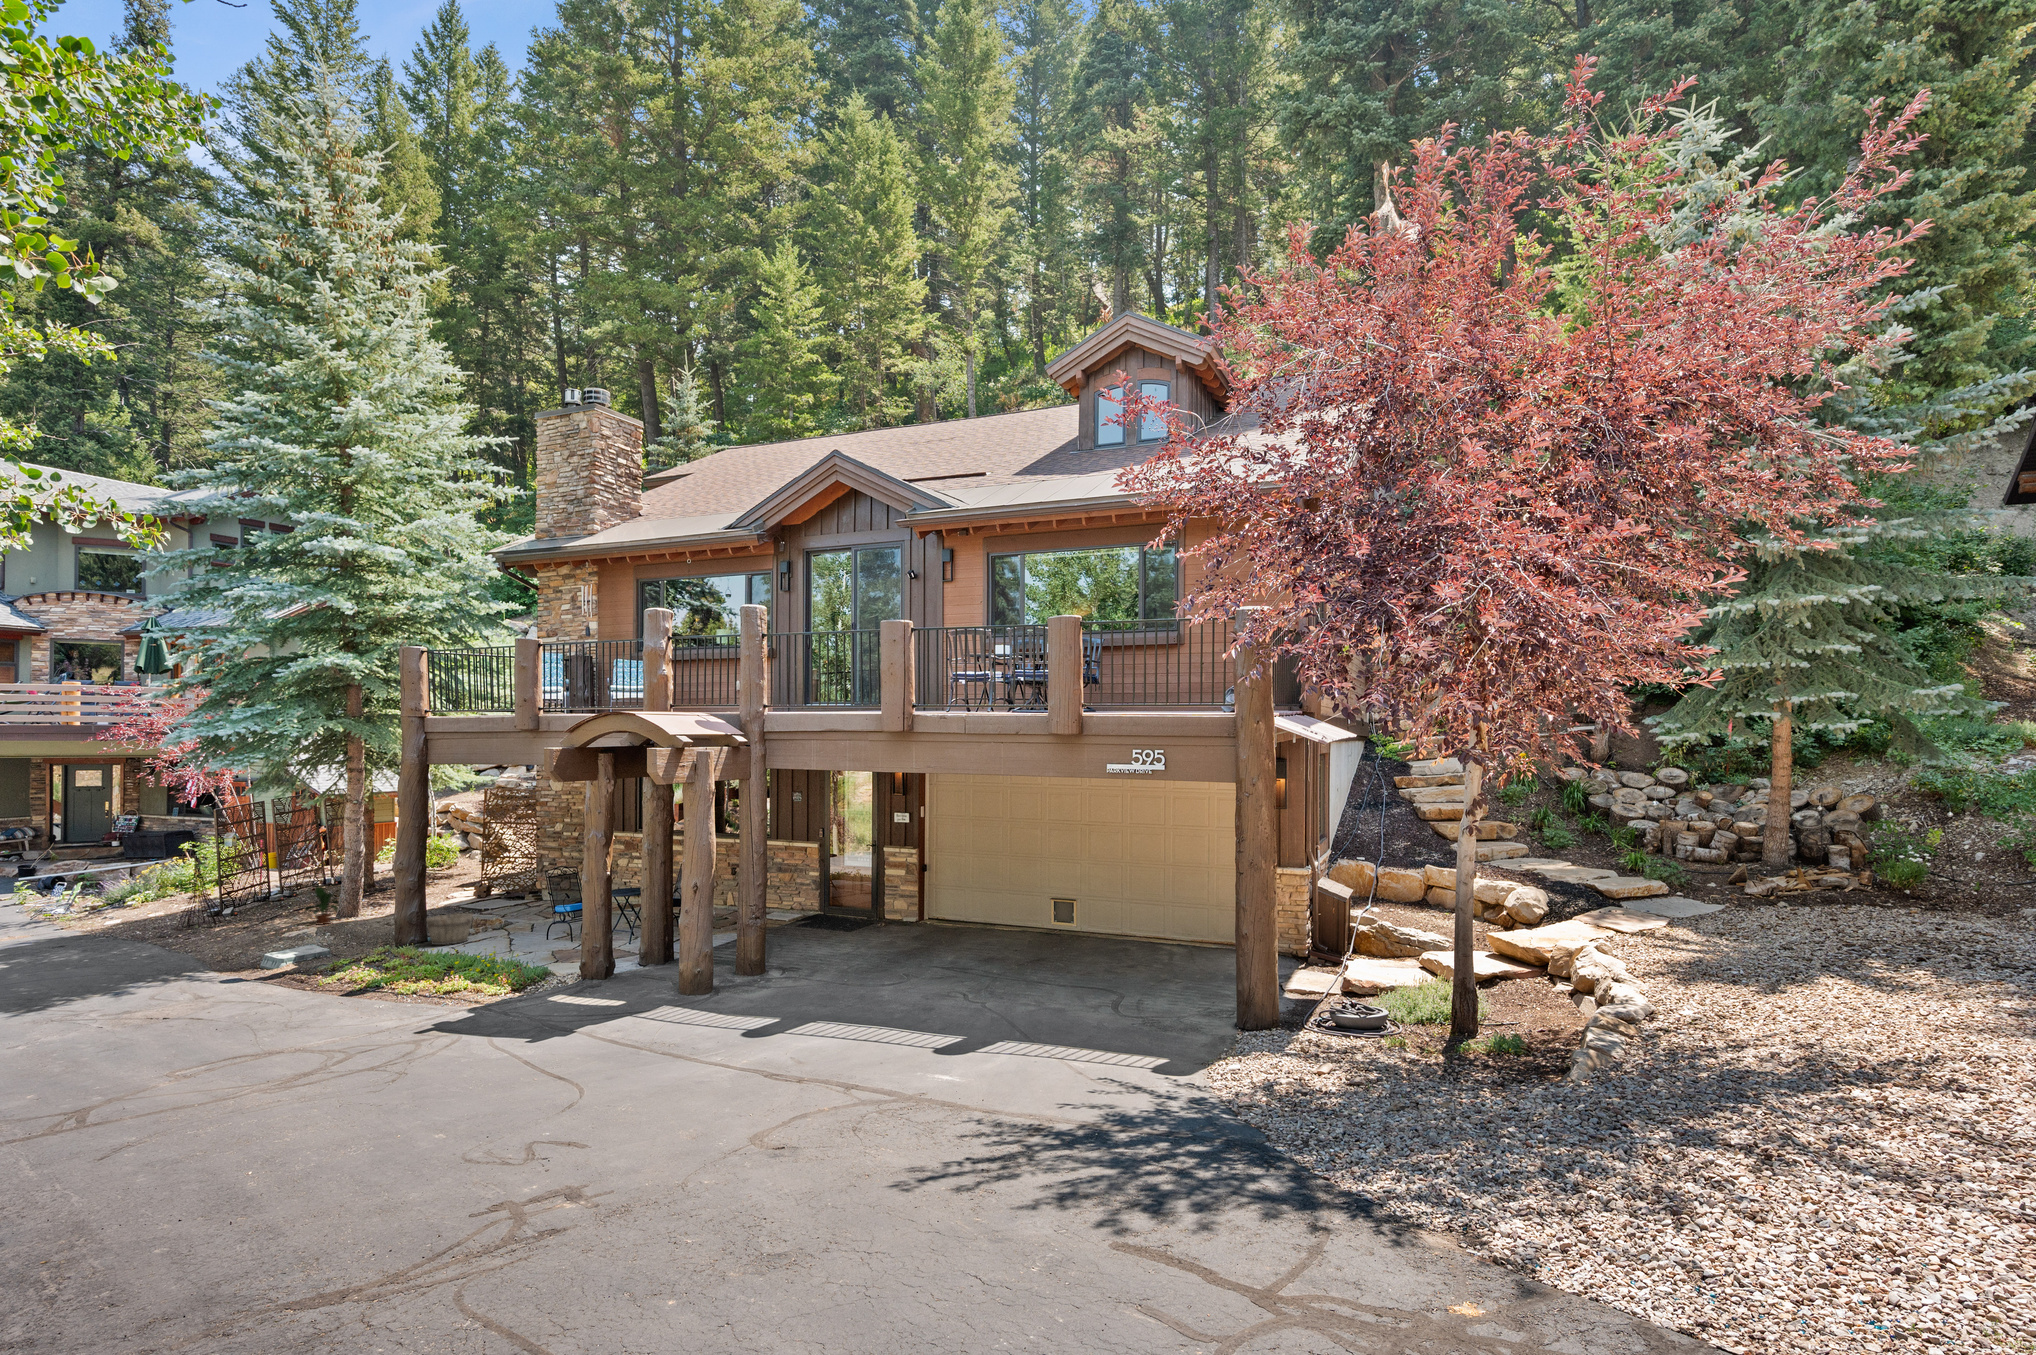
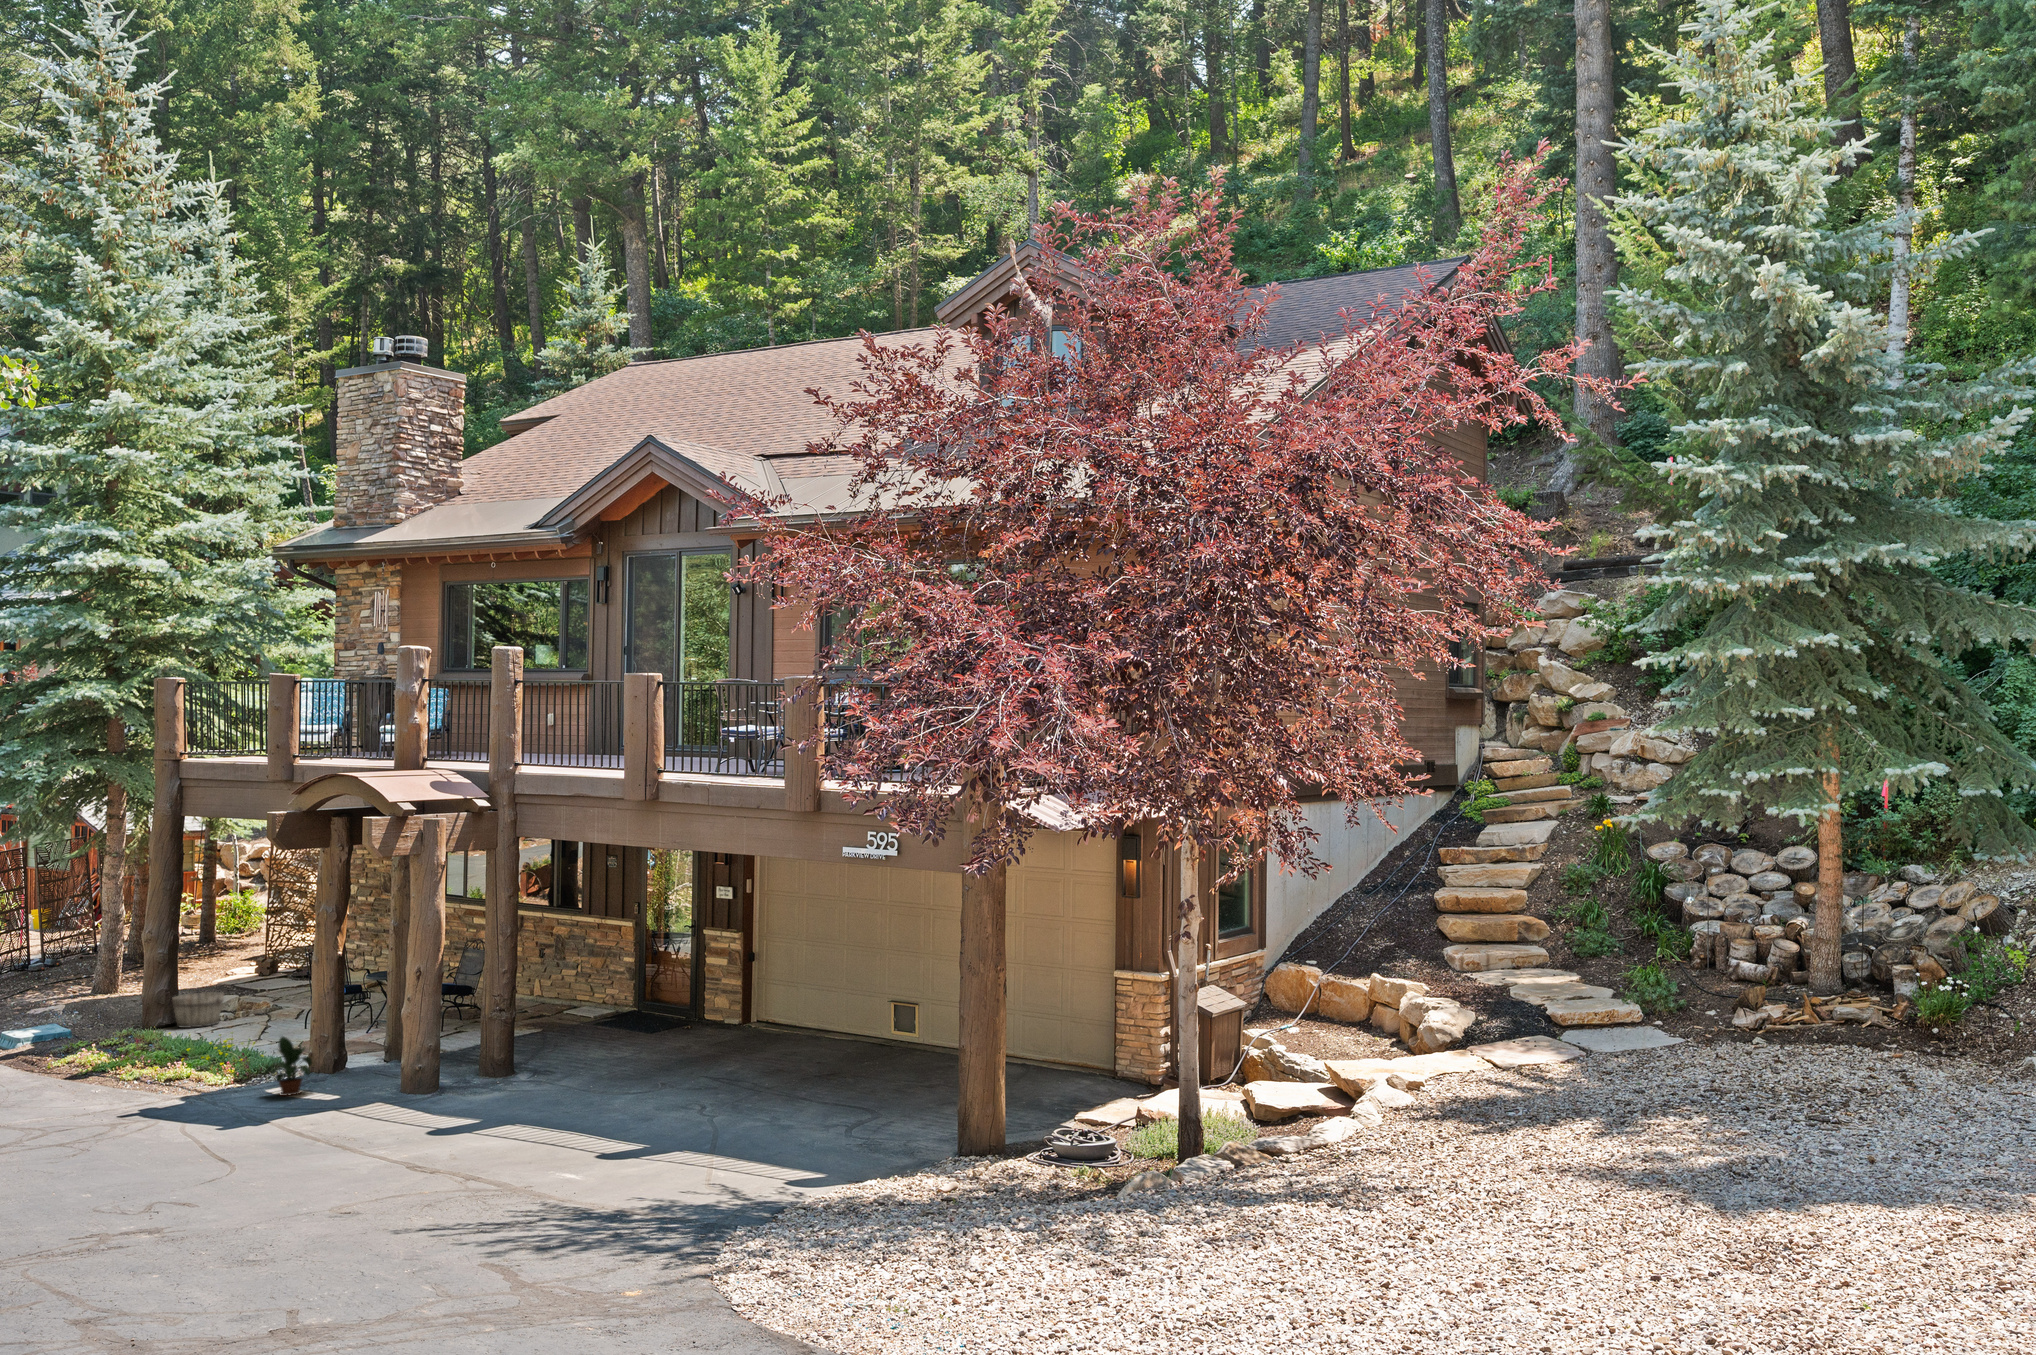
potted plant: present [305,887,339,925] -> present [265,1037,312,1096]

